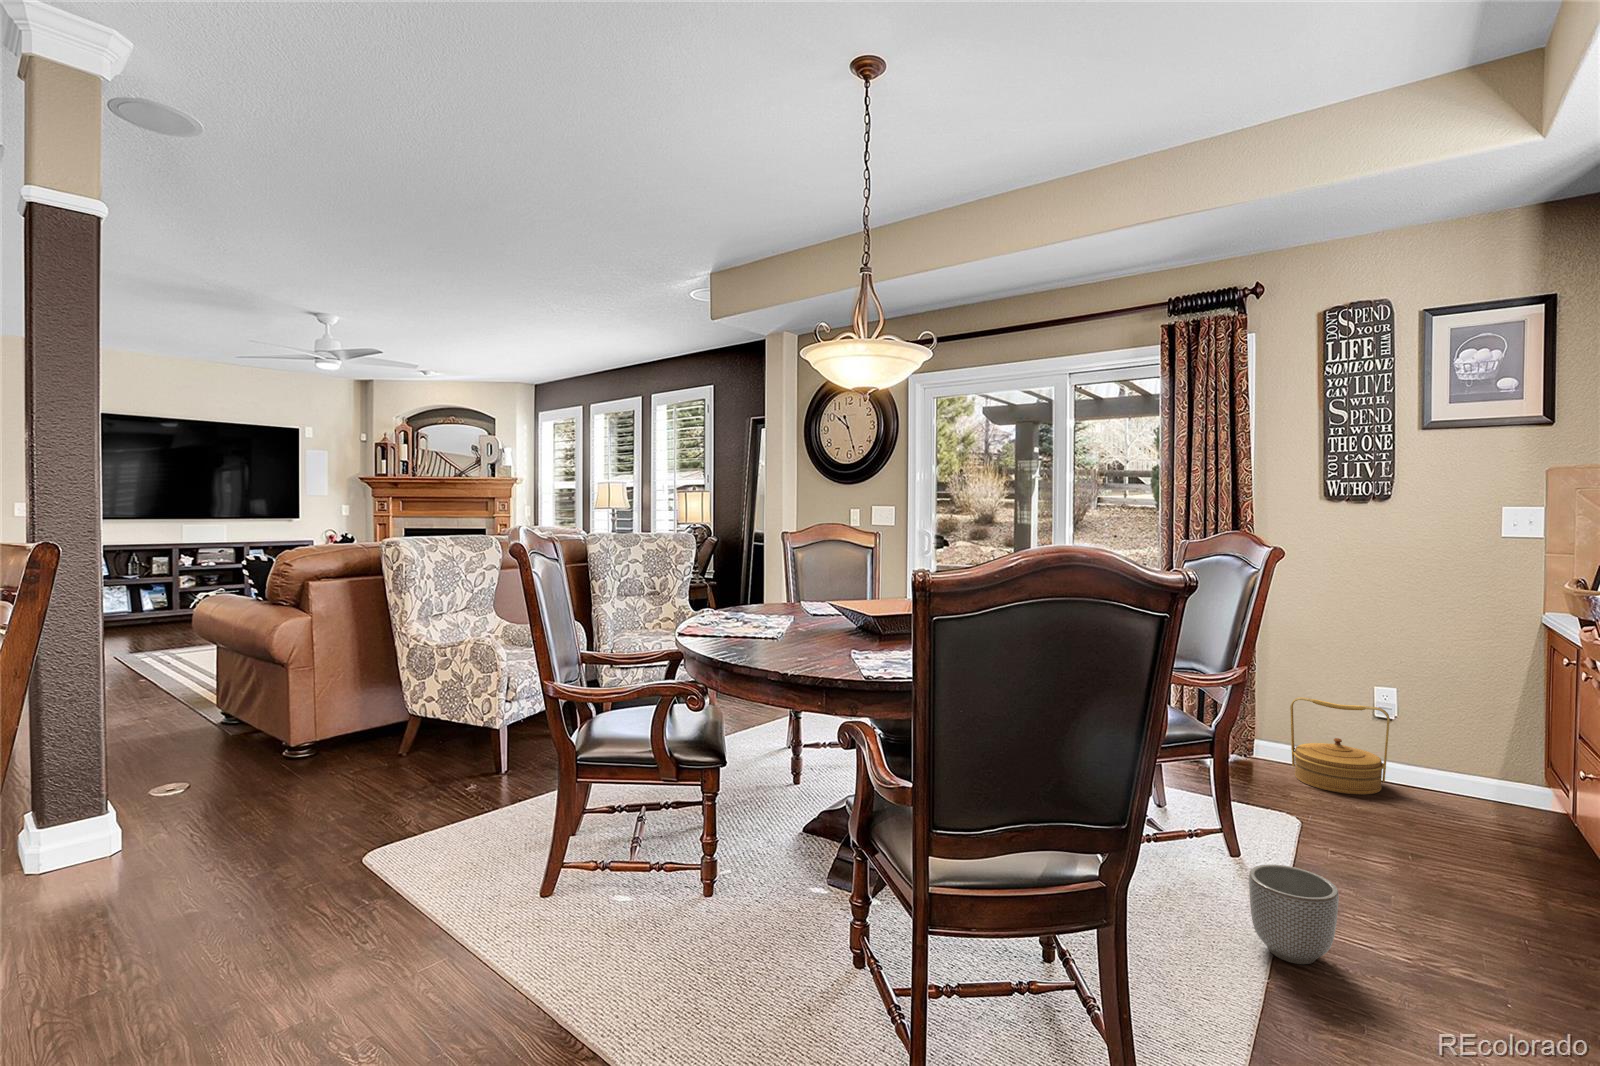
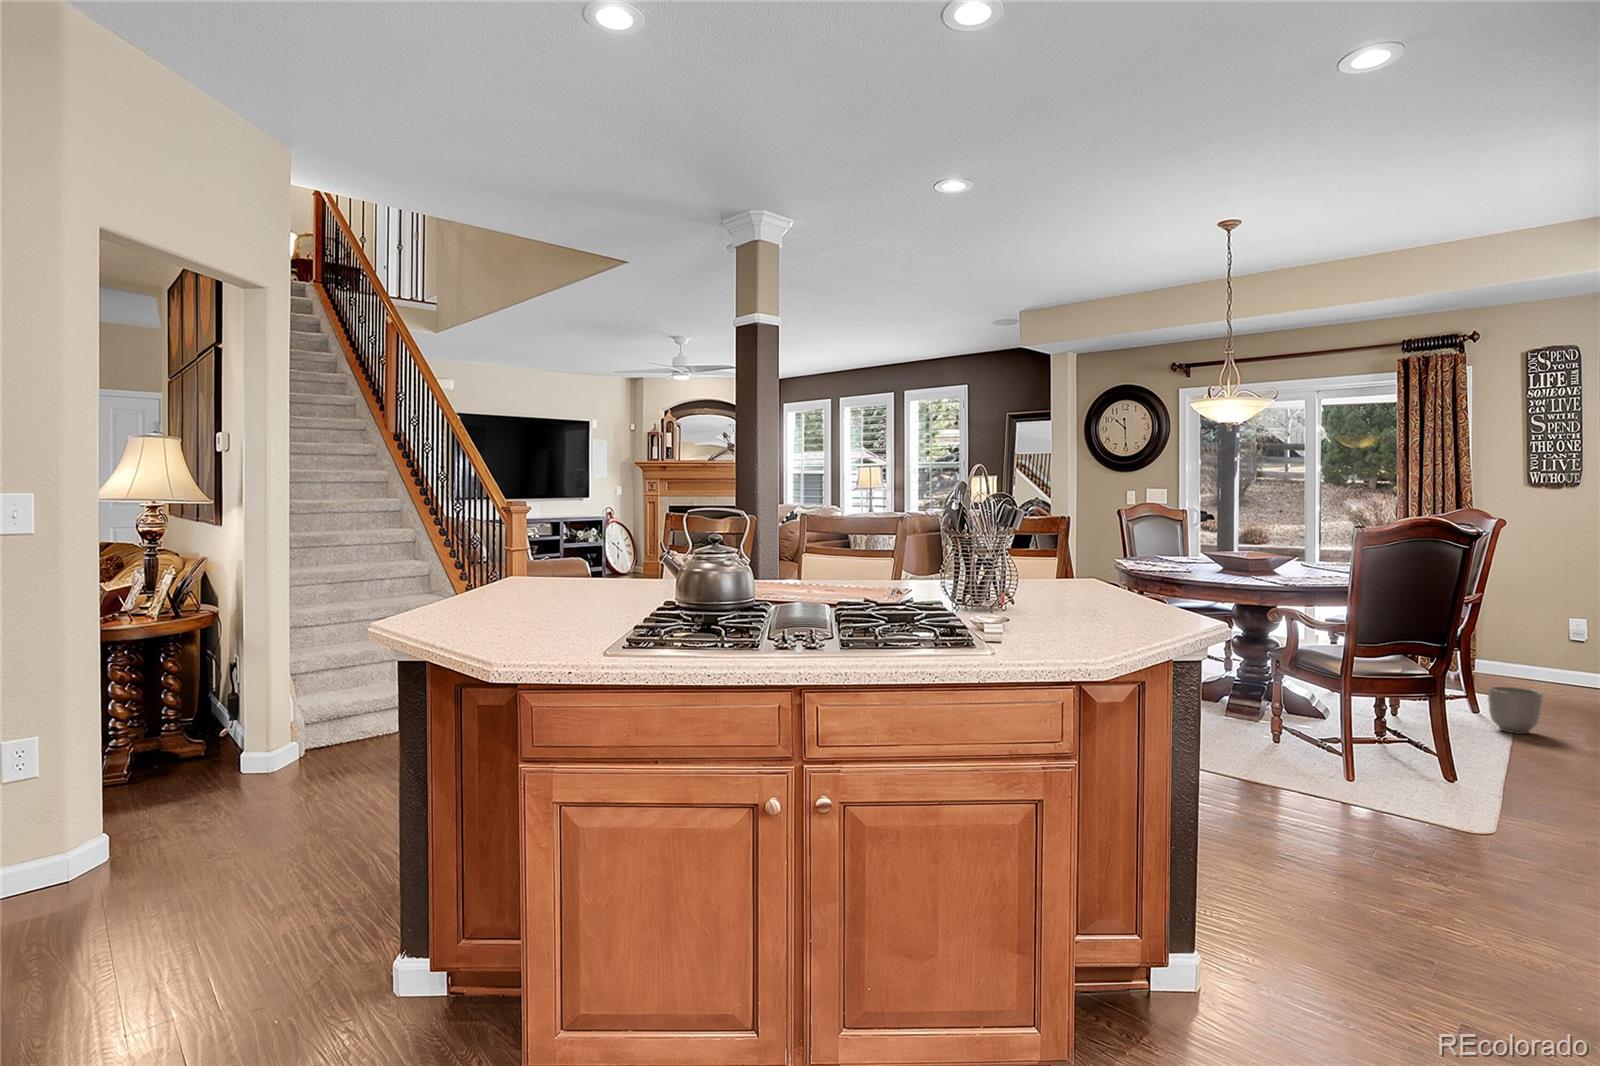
basket: present [1290,697,1390,795] -> none [1502,628,1577,691]

